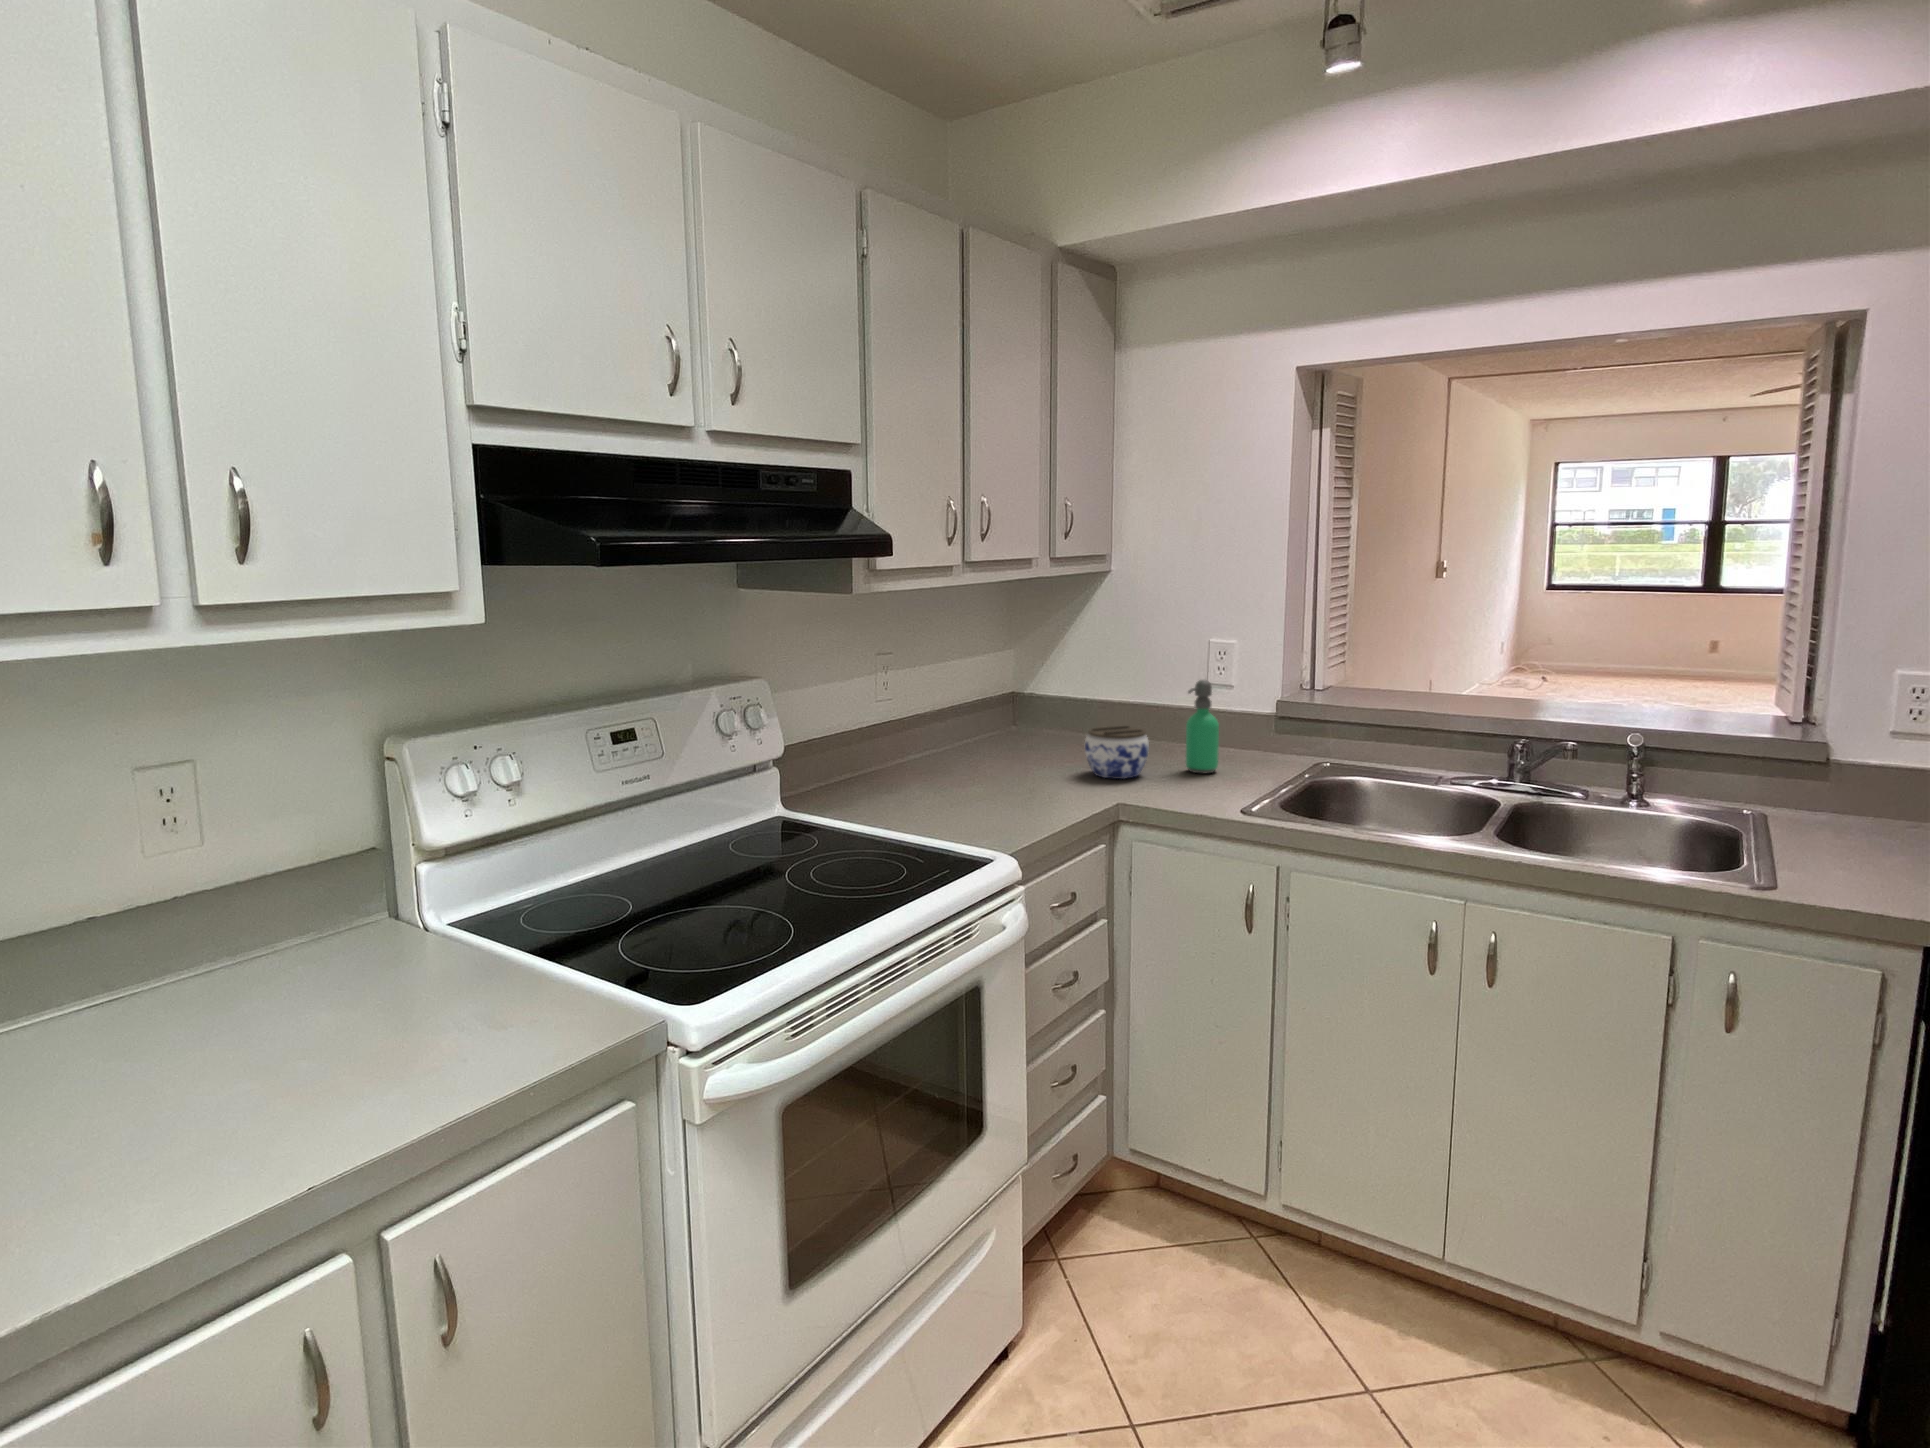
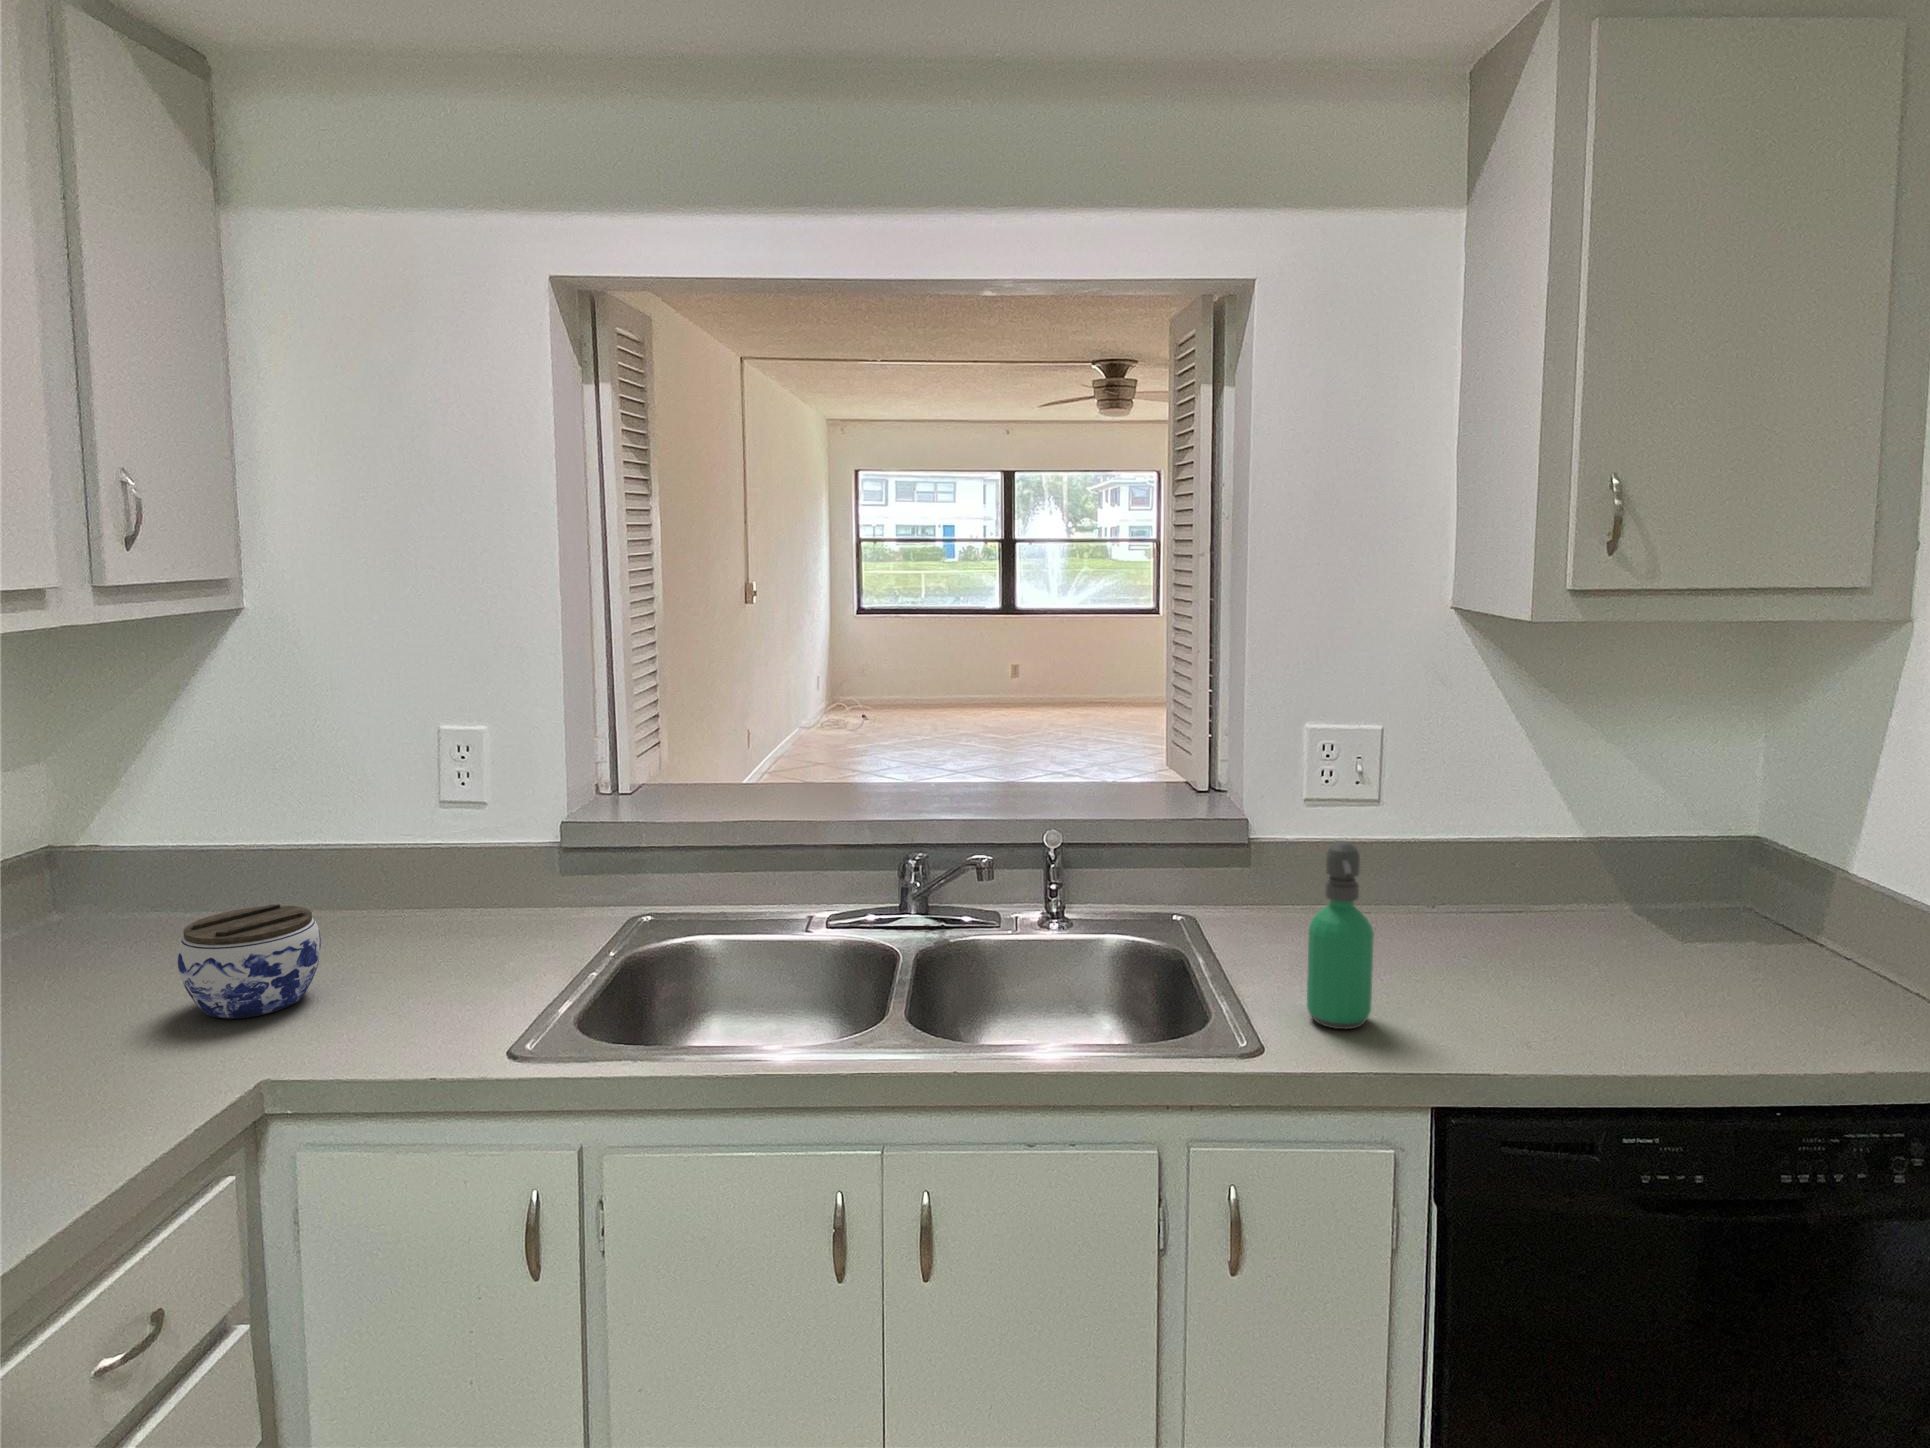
soap dispenser: present [1186,680,1219,773] -> present [1307,841,1374,1029]

